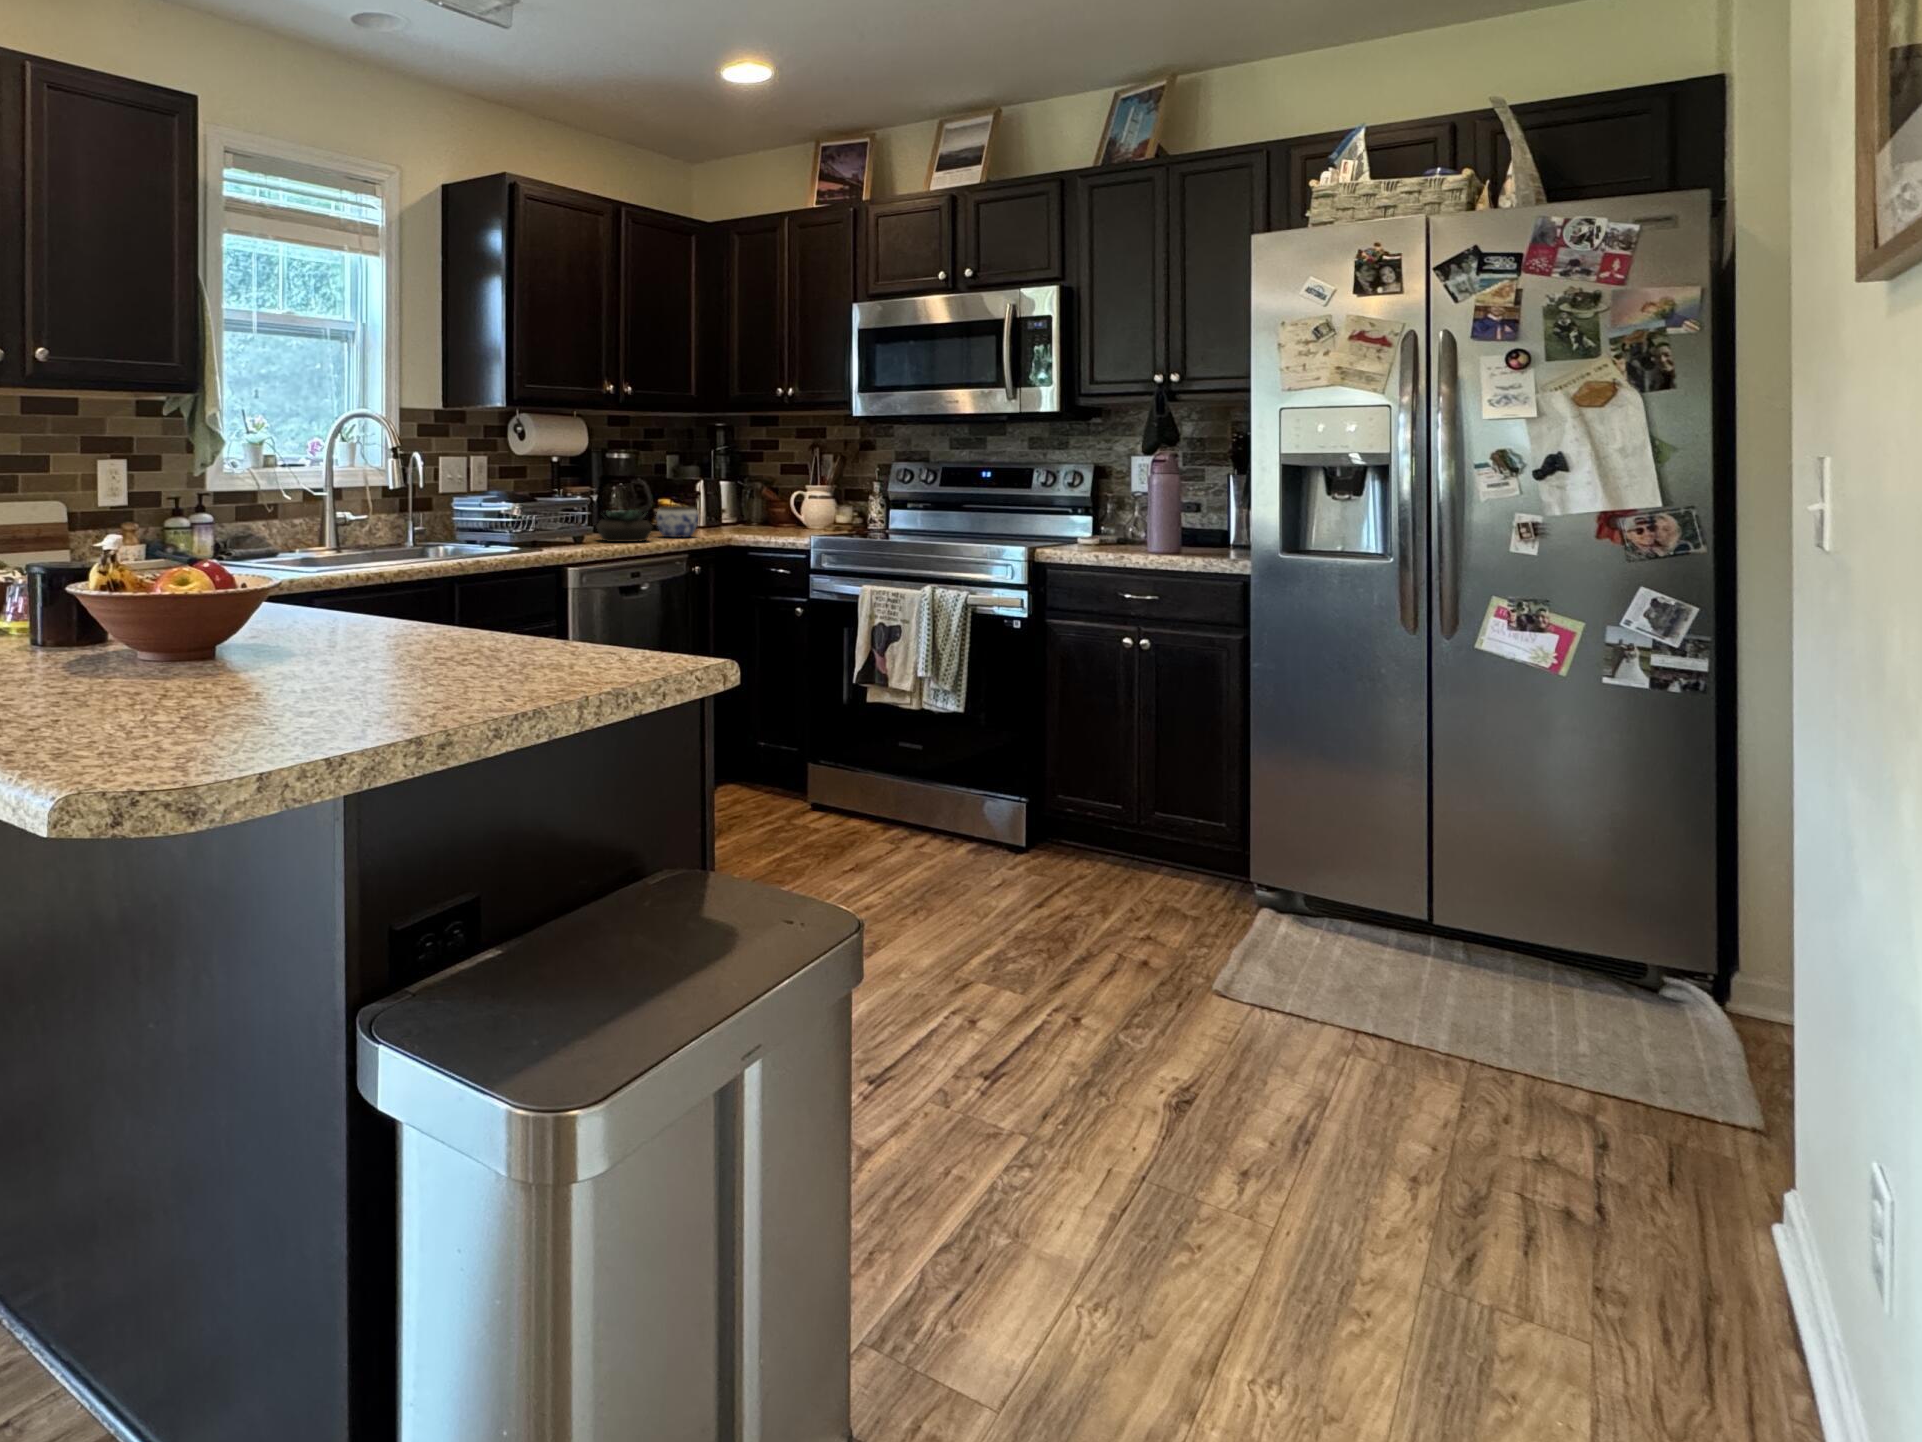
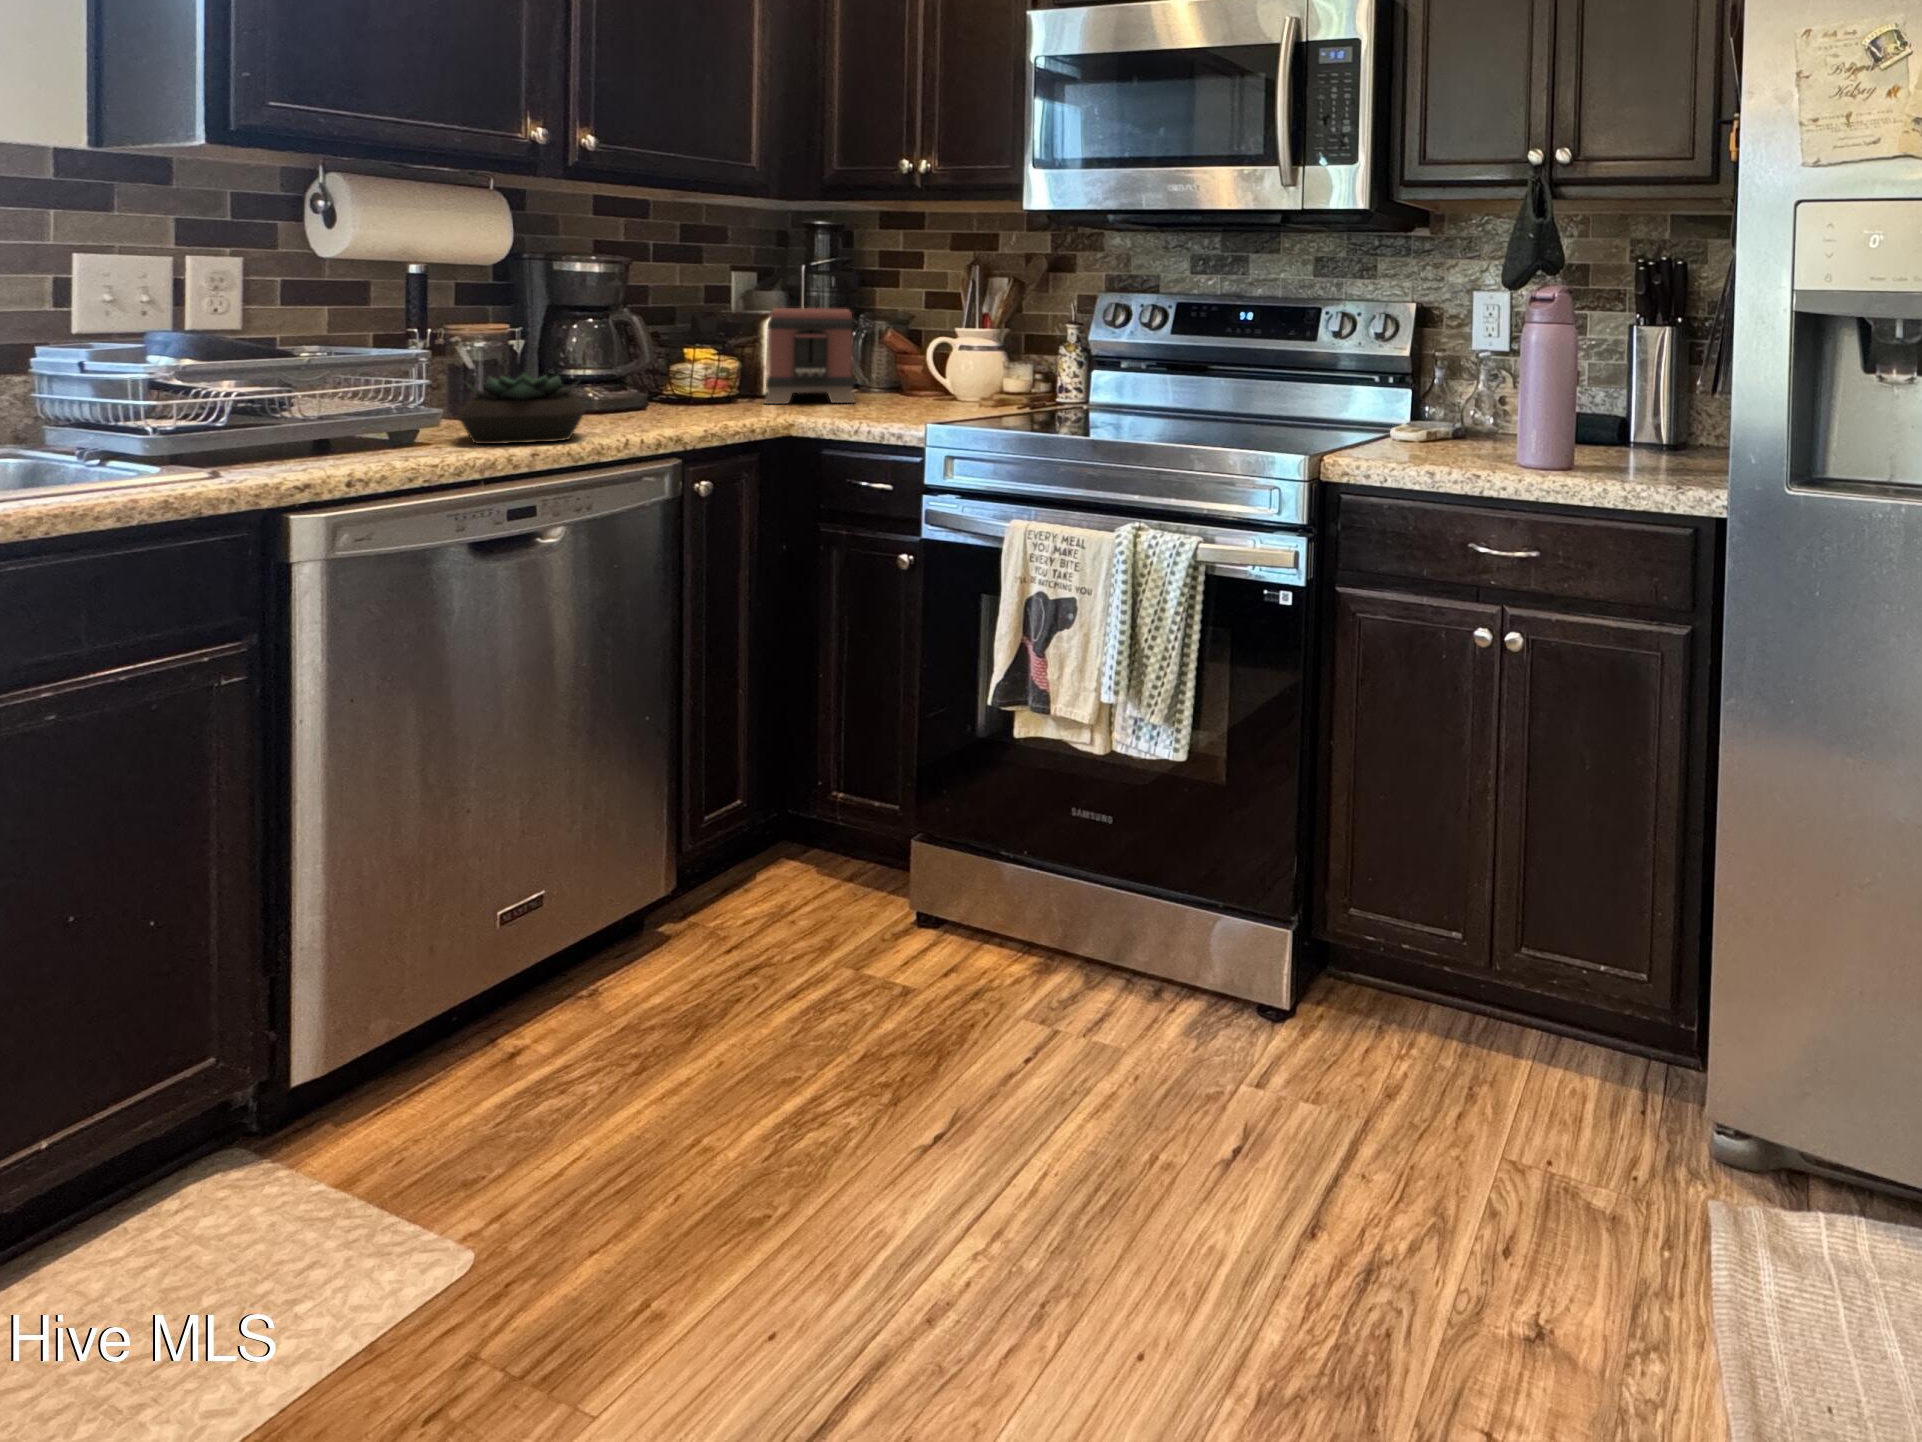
toaster: none [696,476,754,530] -> present [764,308,855,404]
jar: present [656,505,698,537] -> none [625,364,714,426]

